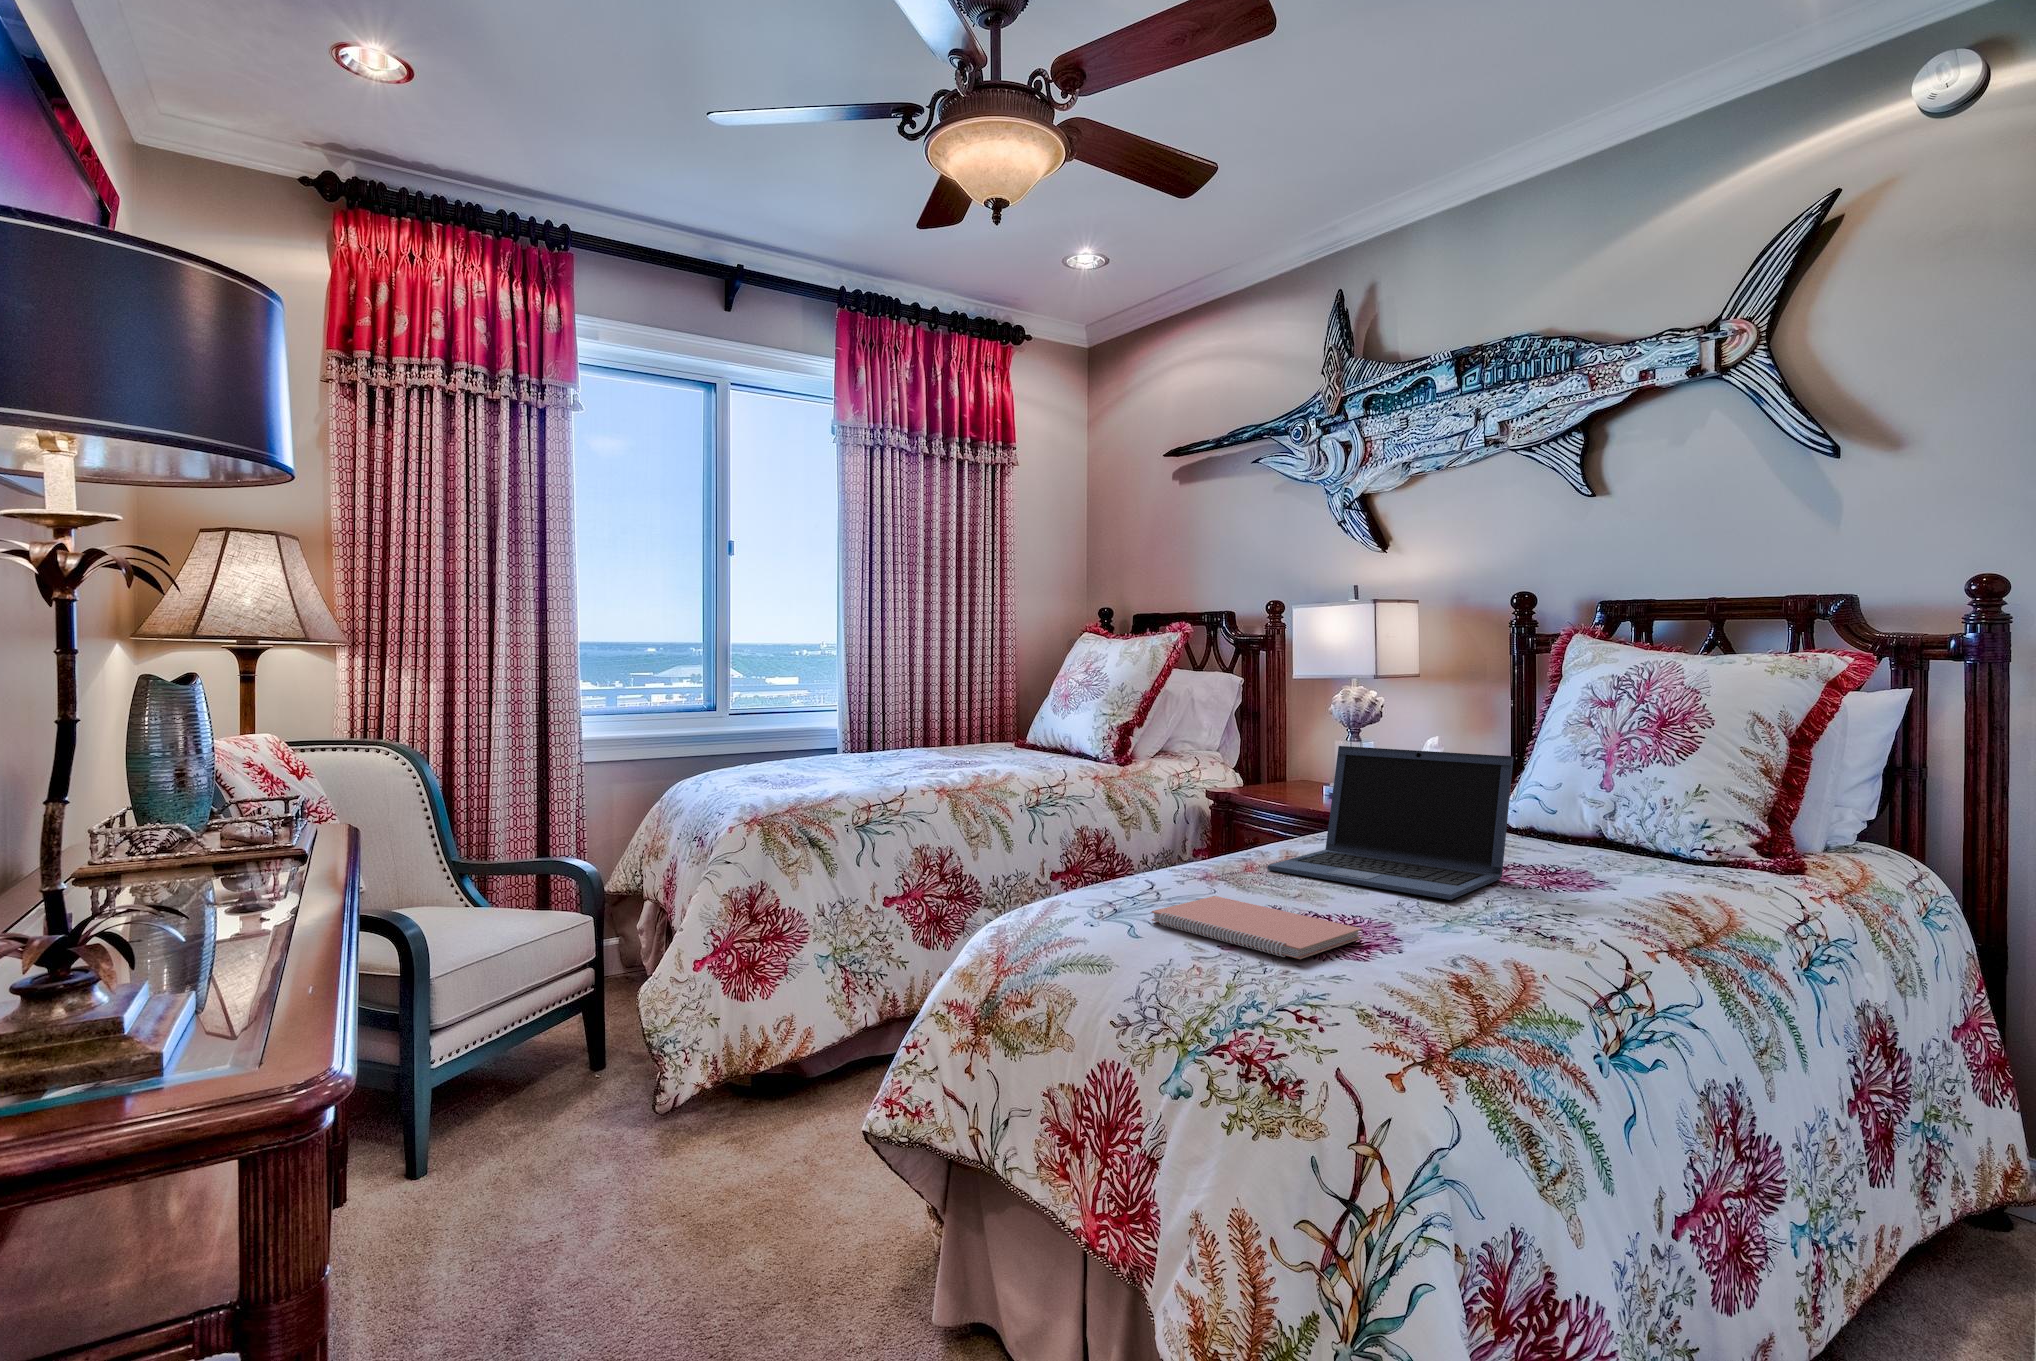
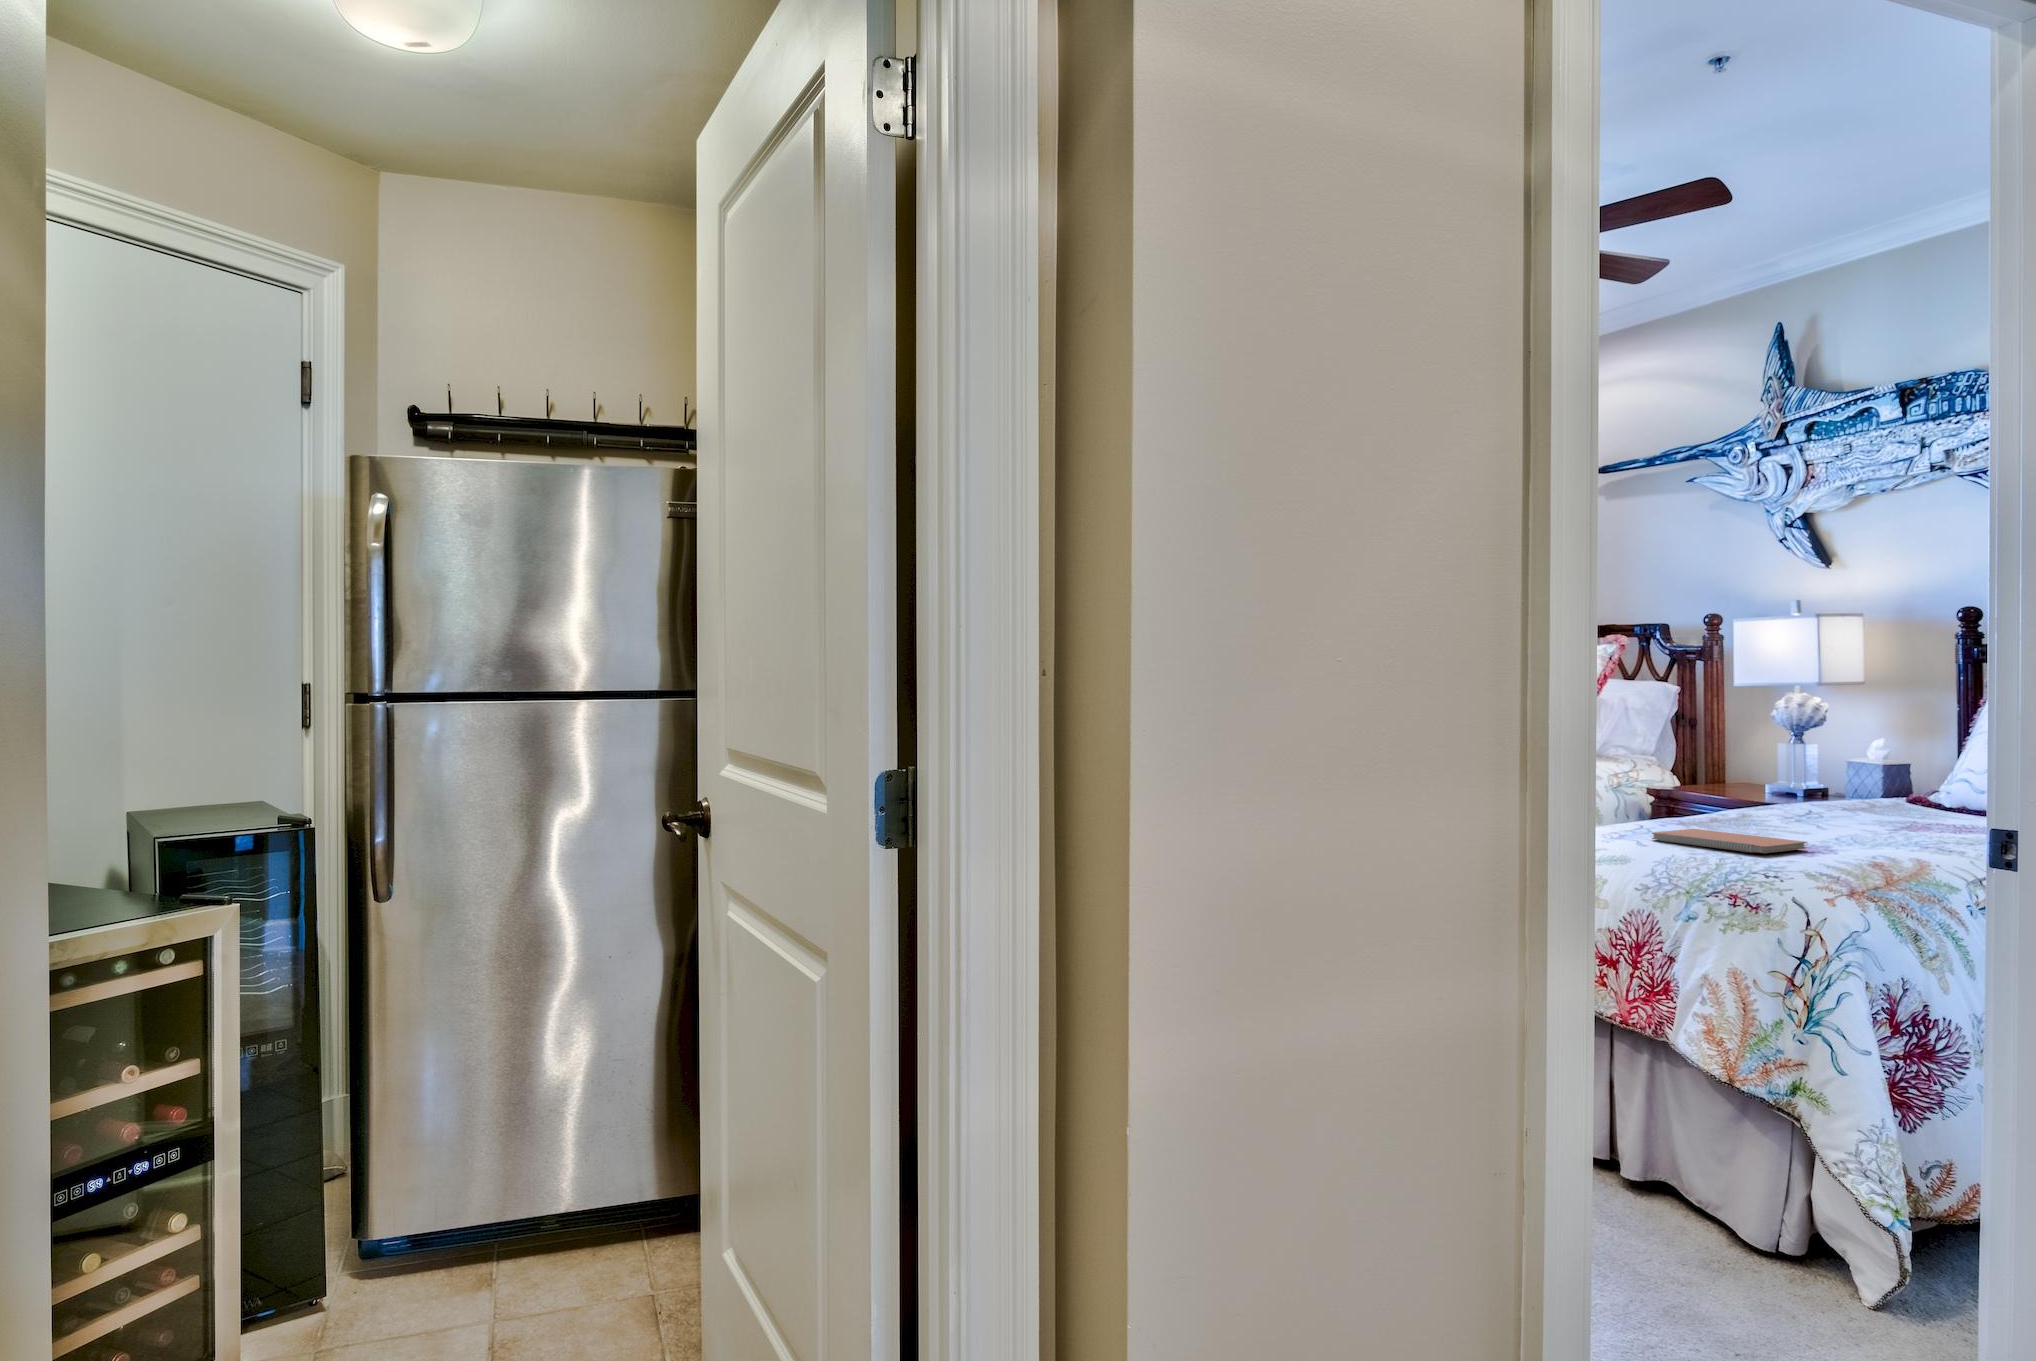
laptop: present [1268,746,1513,900] -> none [1729,734,1935,836]

